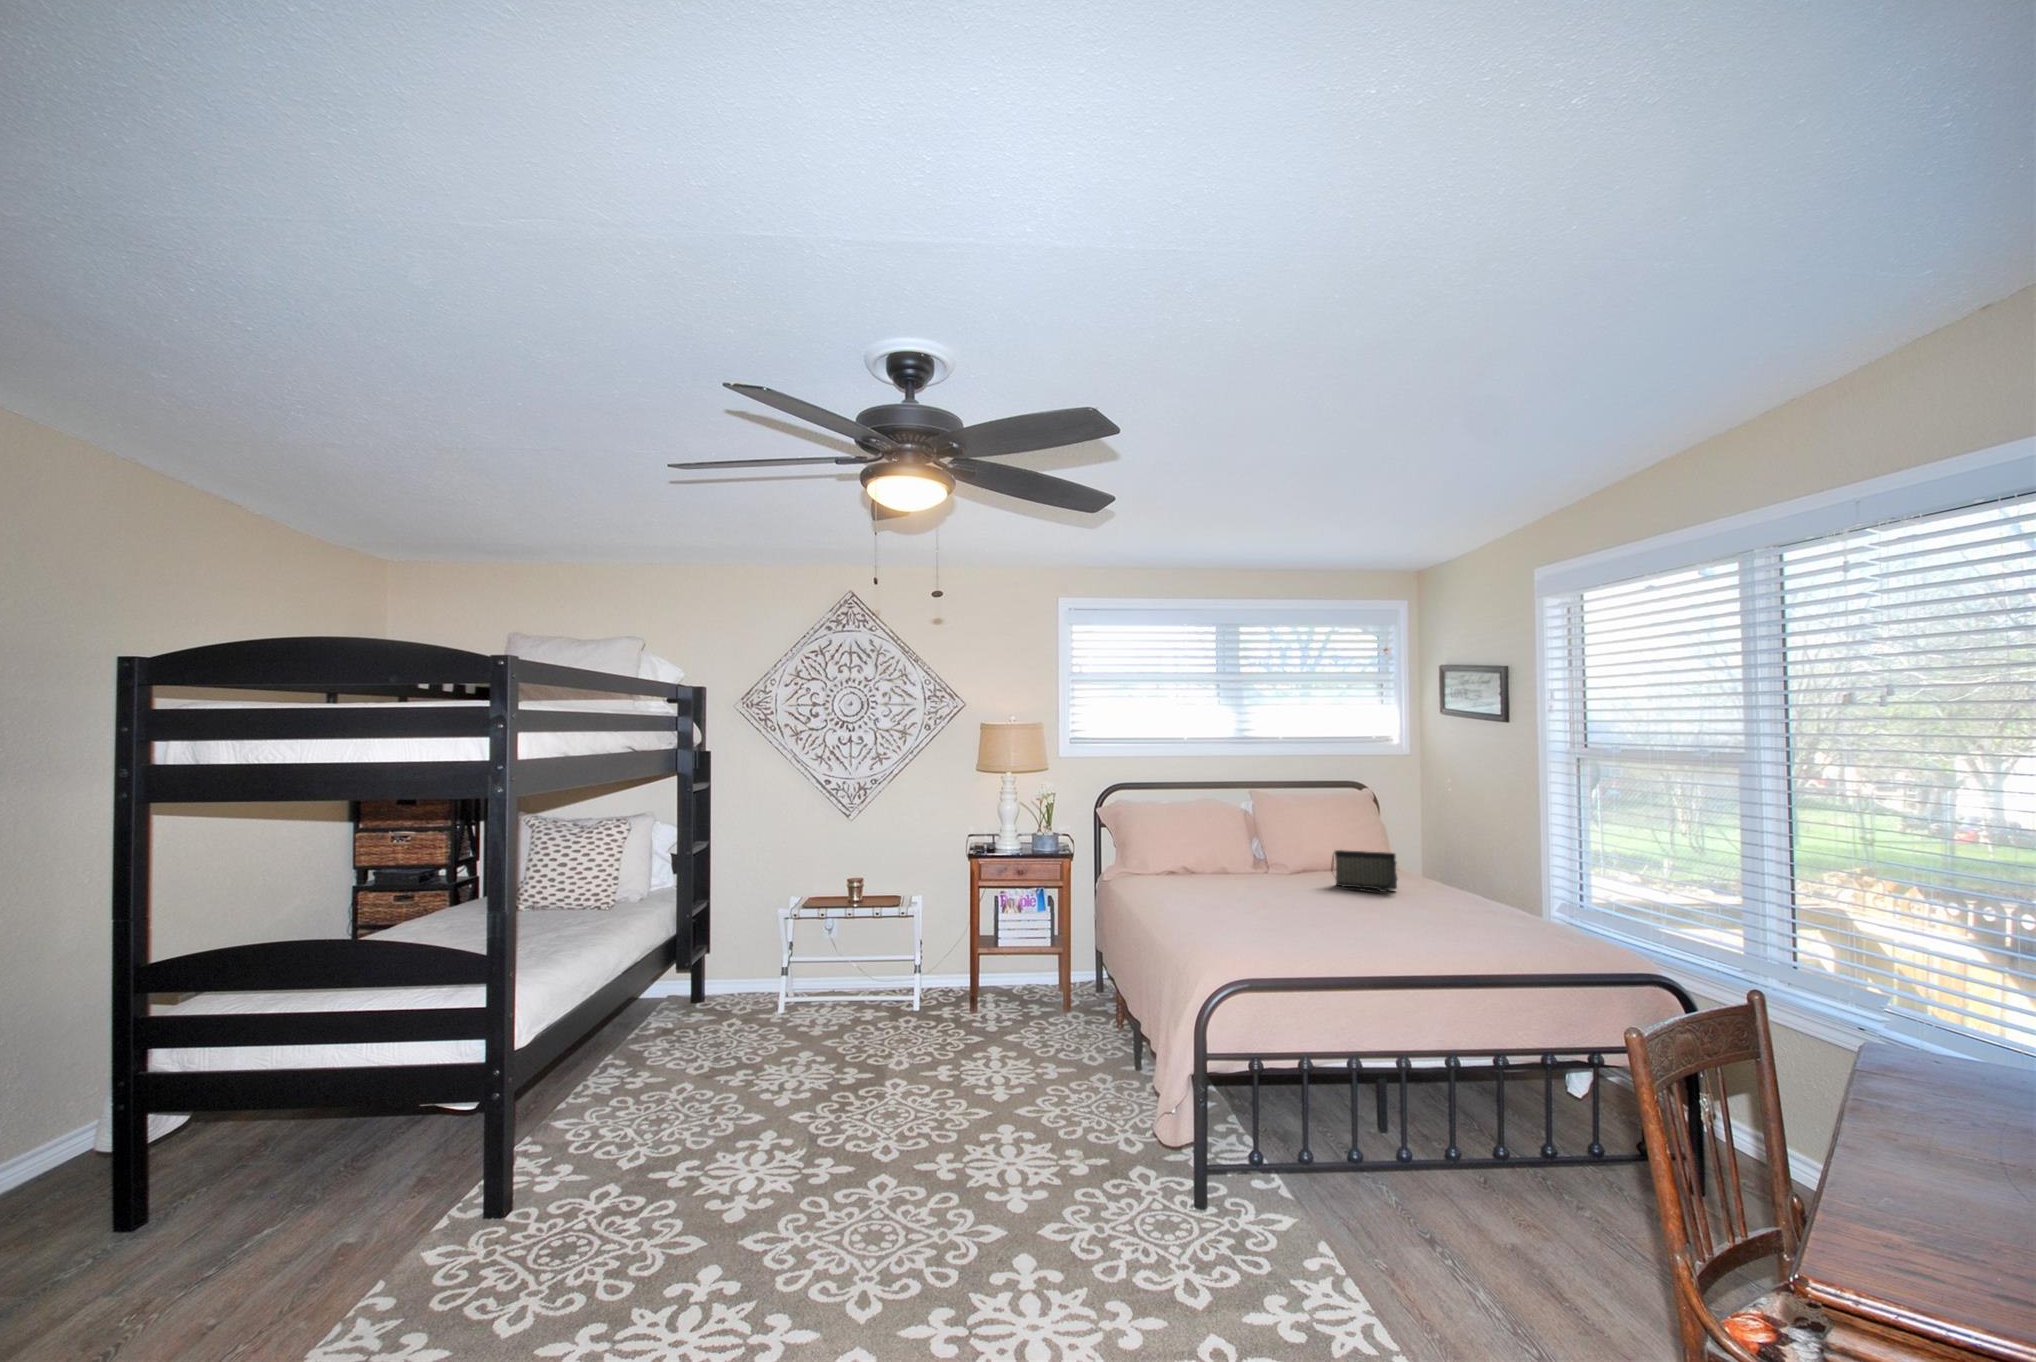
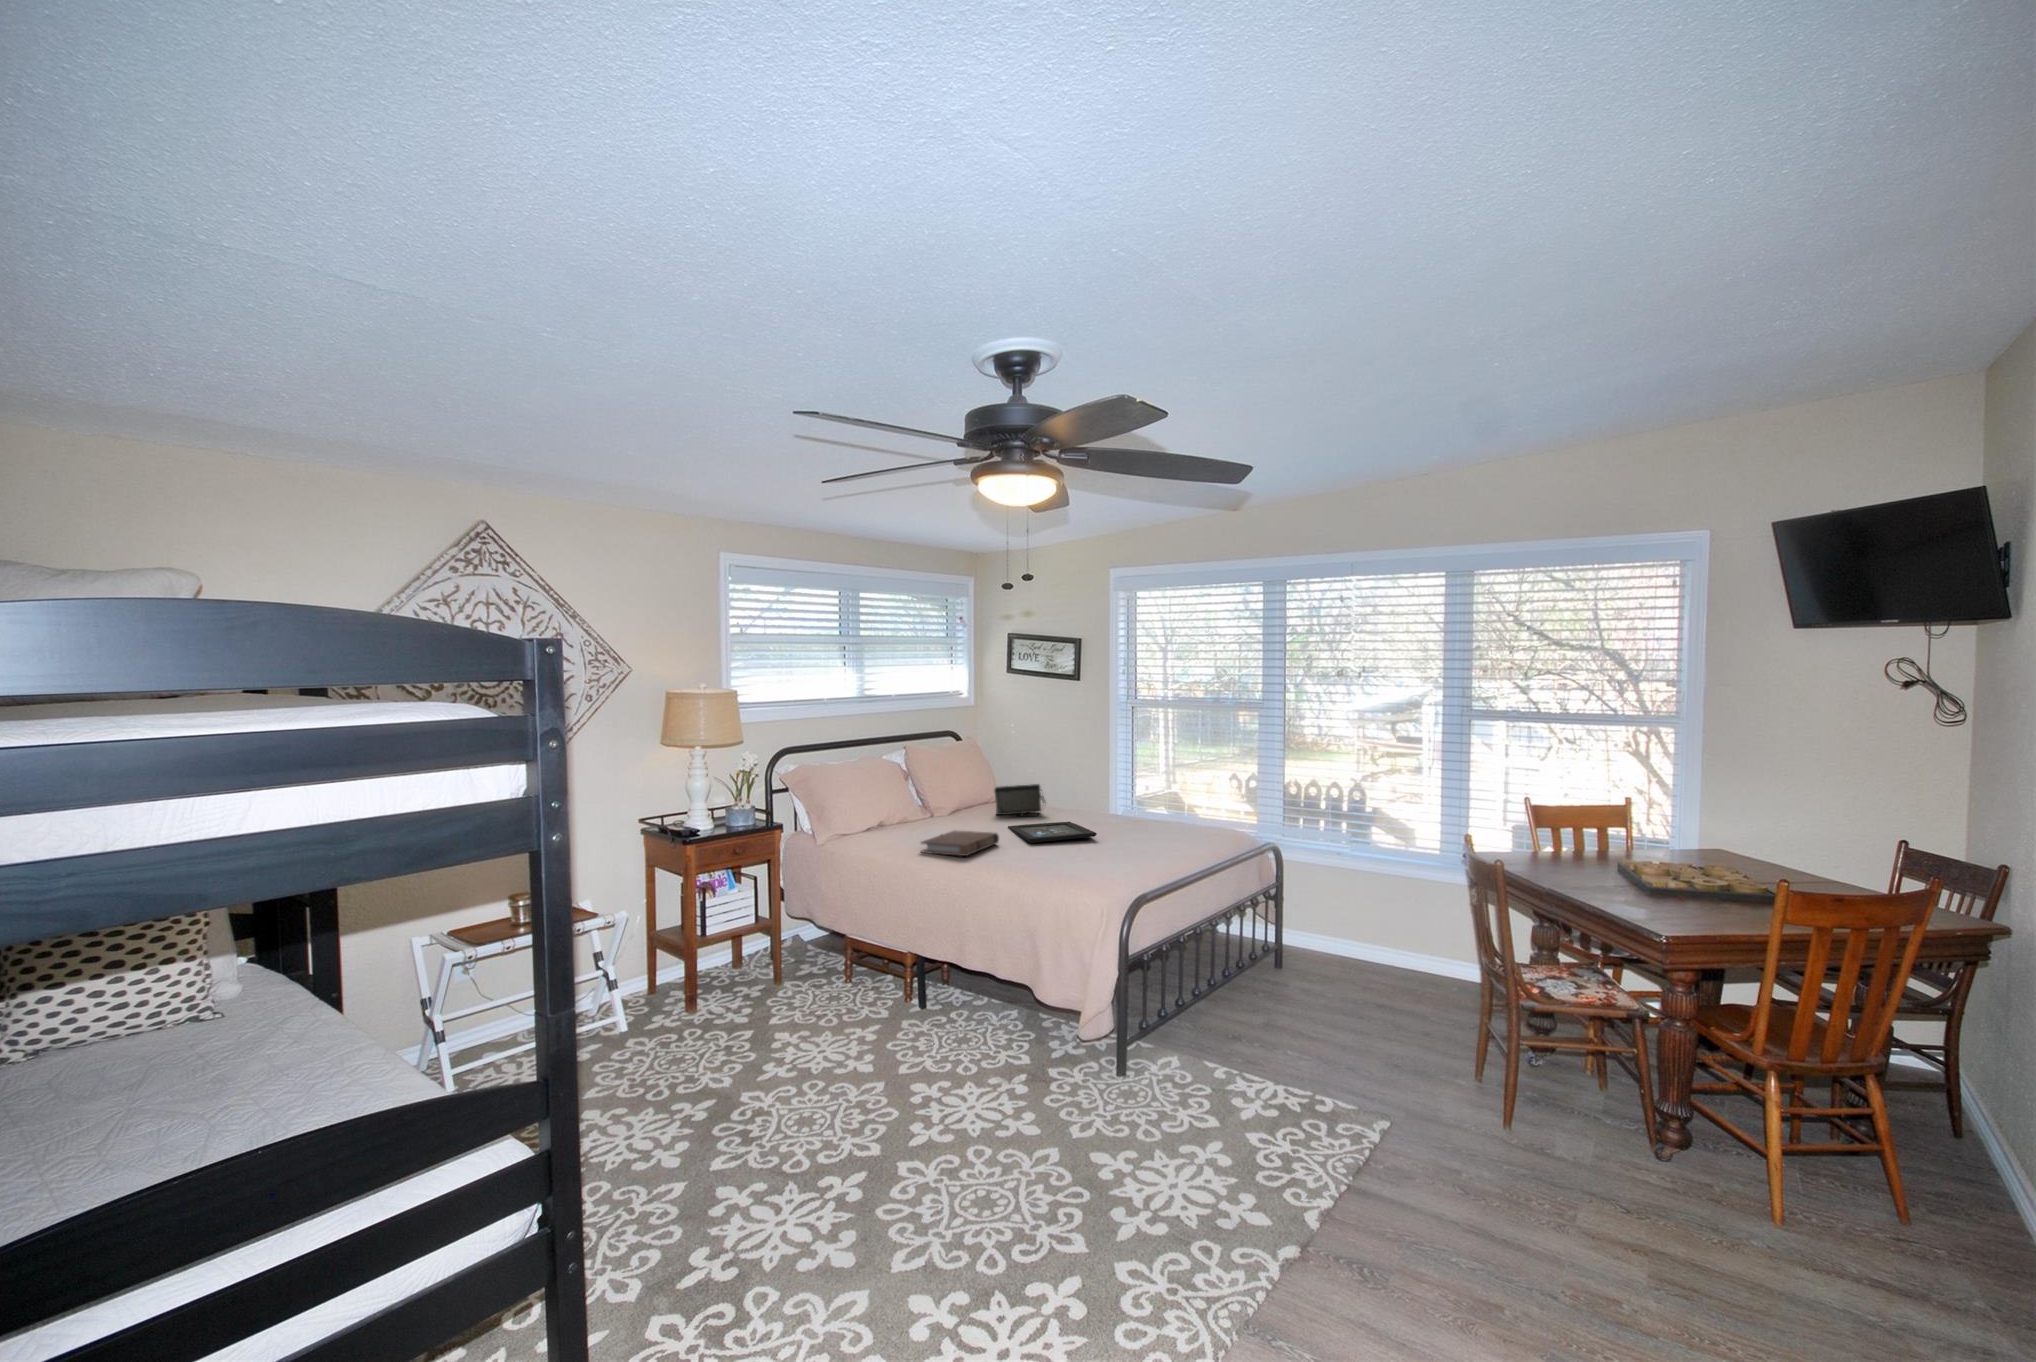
book: none [1158,888,1254,913] -> present [921,831,999,856]
tray: none [1288,897,1402,922] -> present [1008,822,1097,843]

